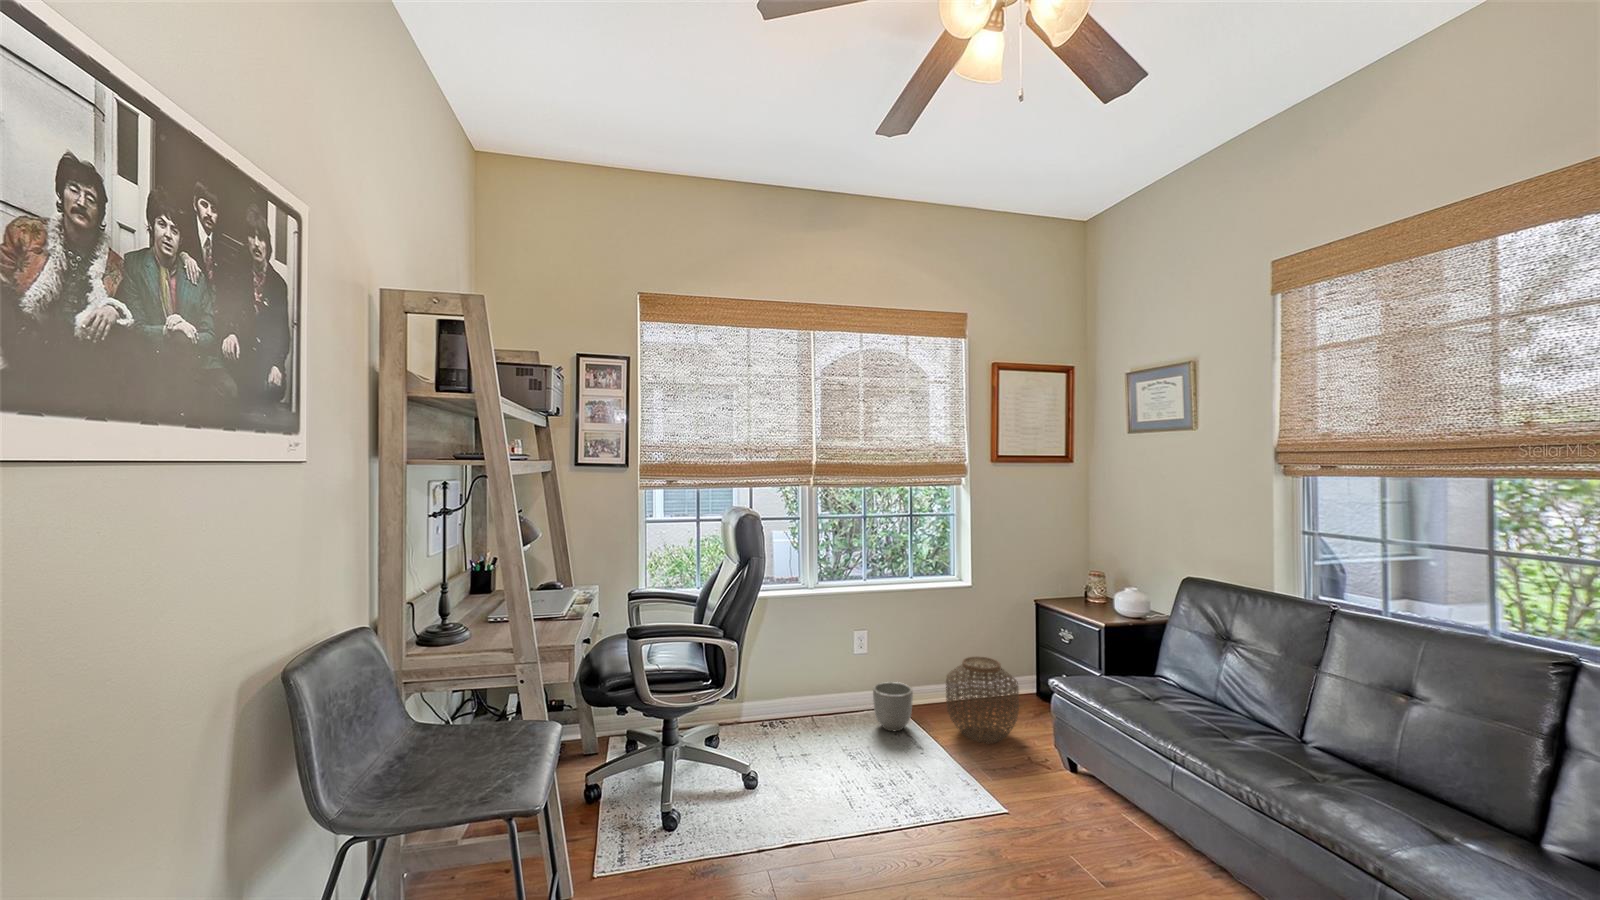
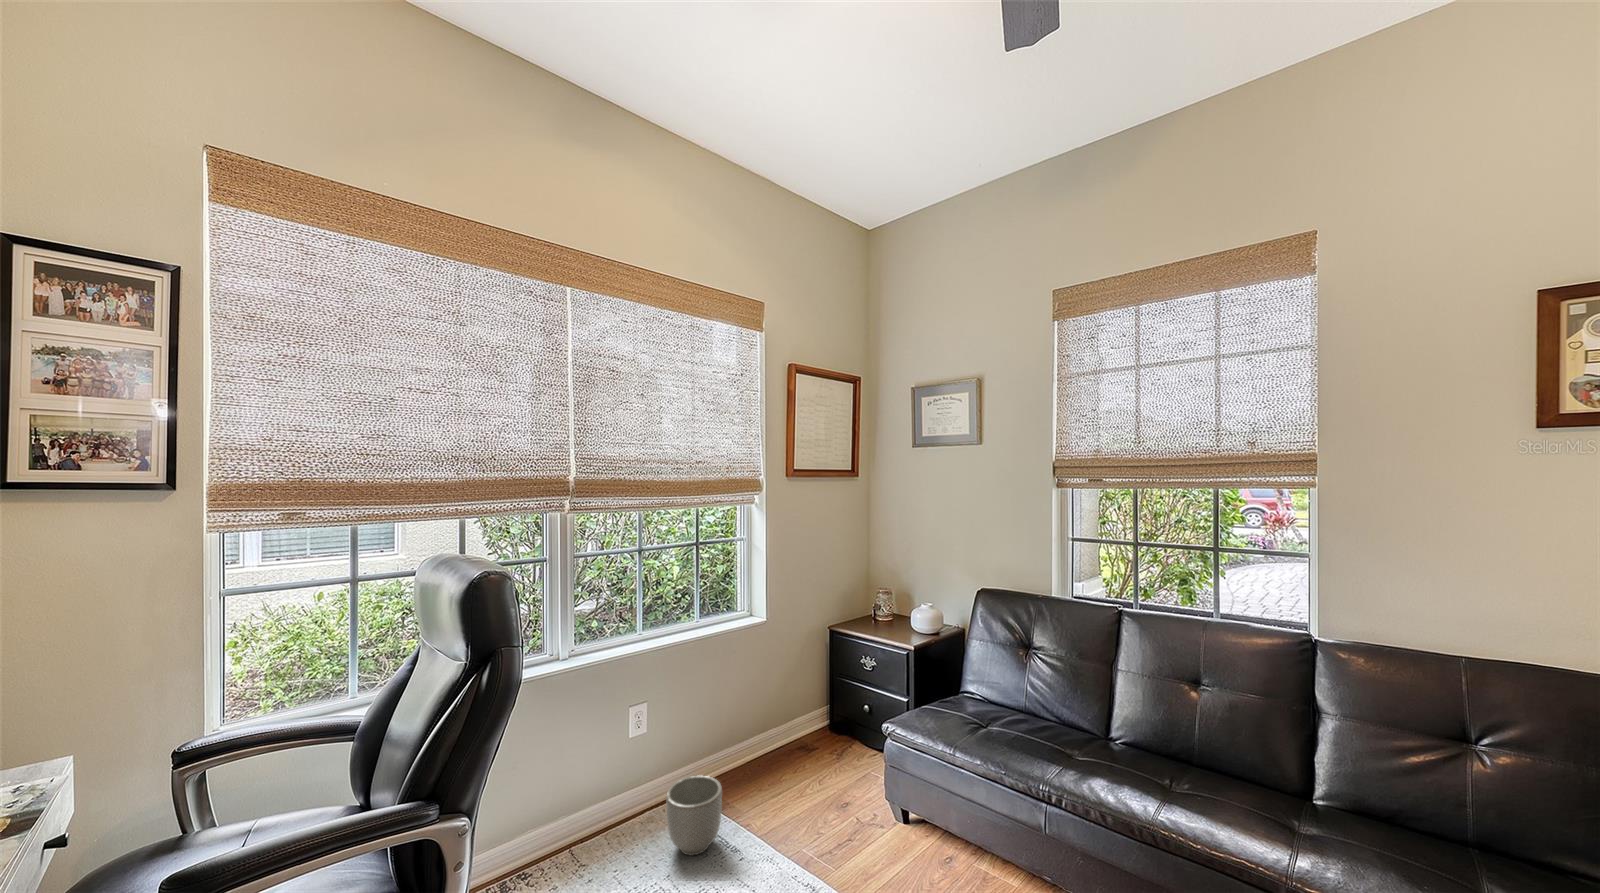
woven basket: present [946,656,1019,743] -> none [762,715,850,834]

